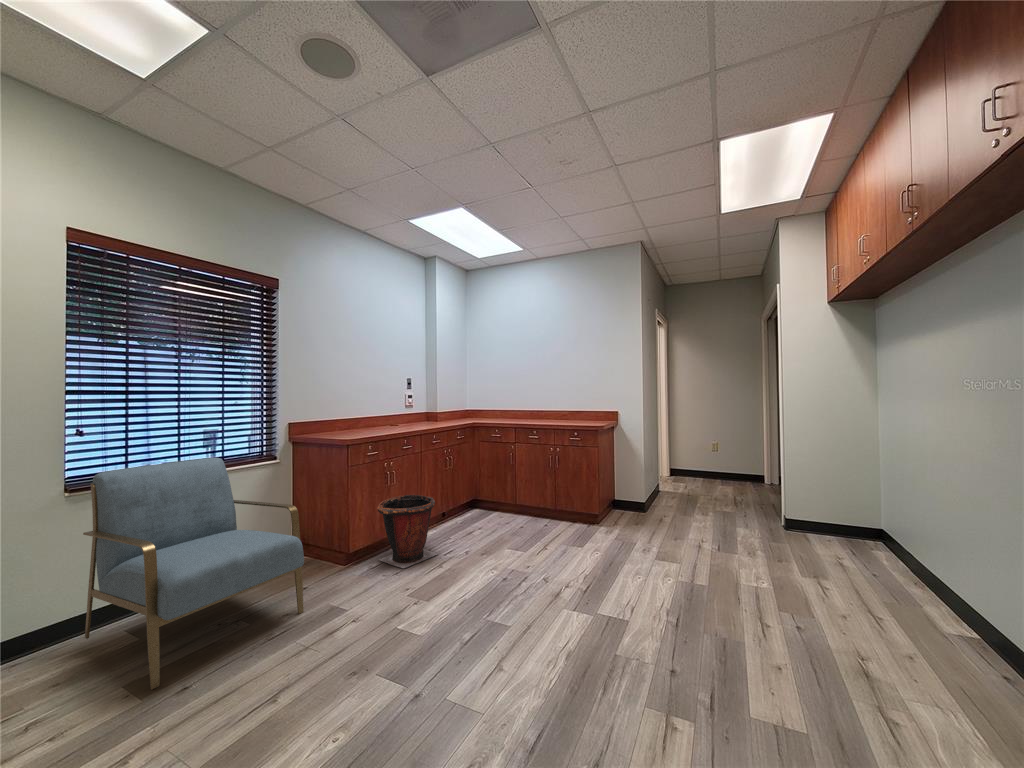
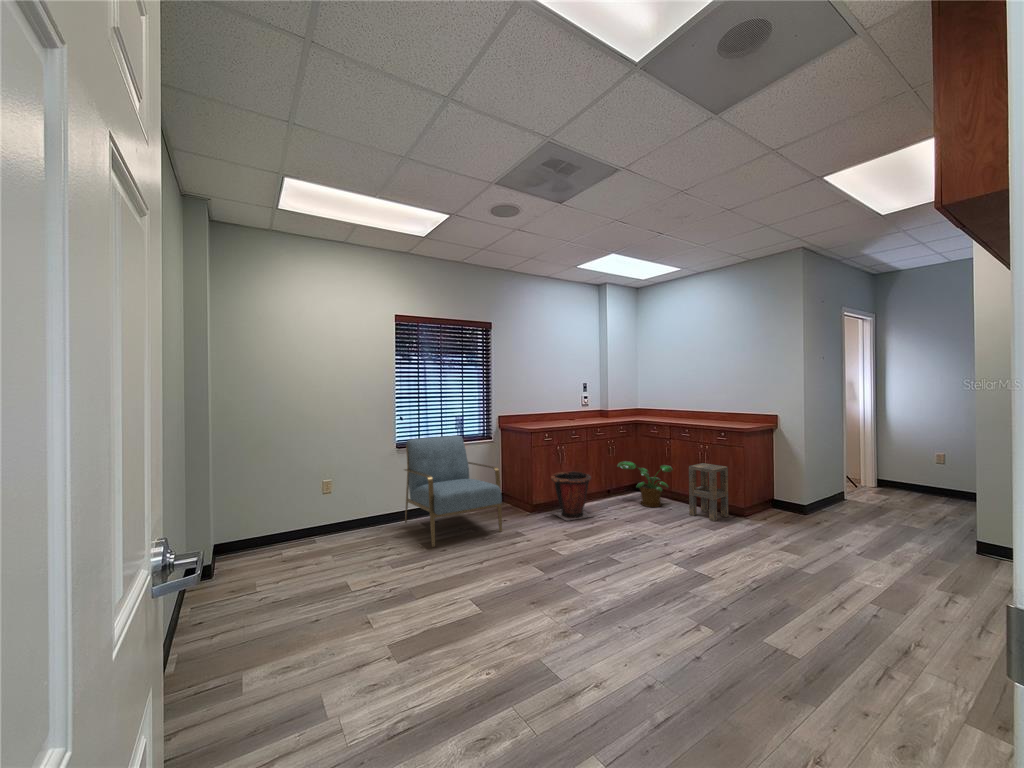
side table: none [545,468,584,535] -> present [689,463,728,521]
potted plant: none [457,474,521,528] -> present [617,461,673,507]

